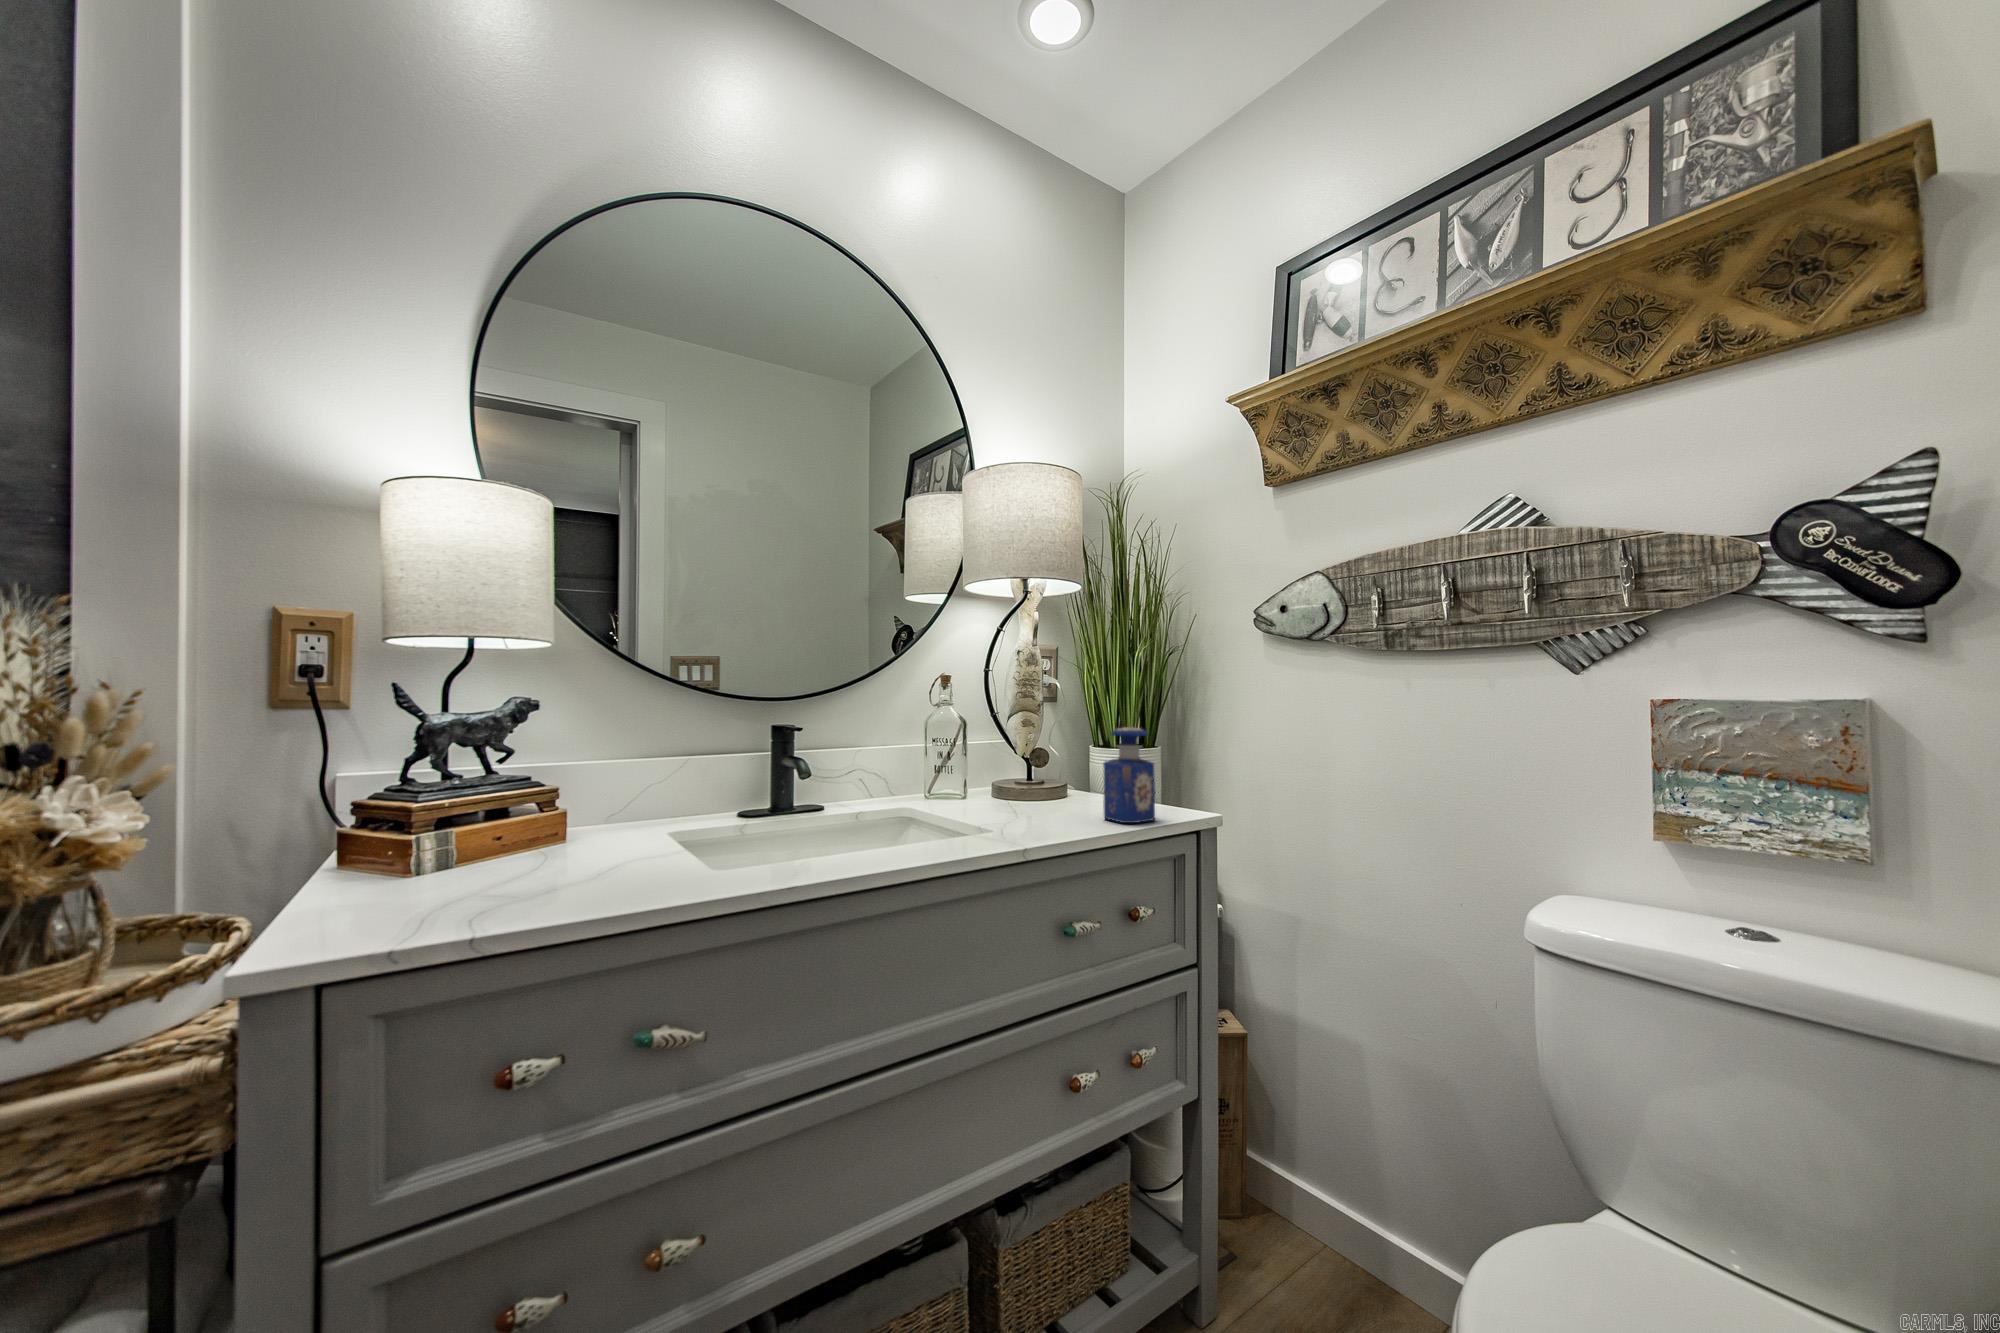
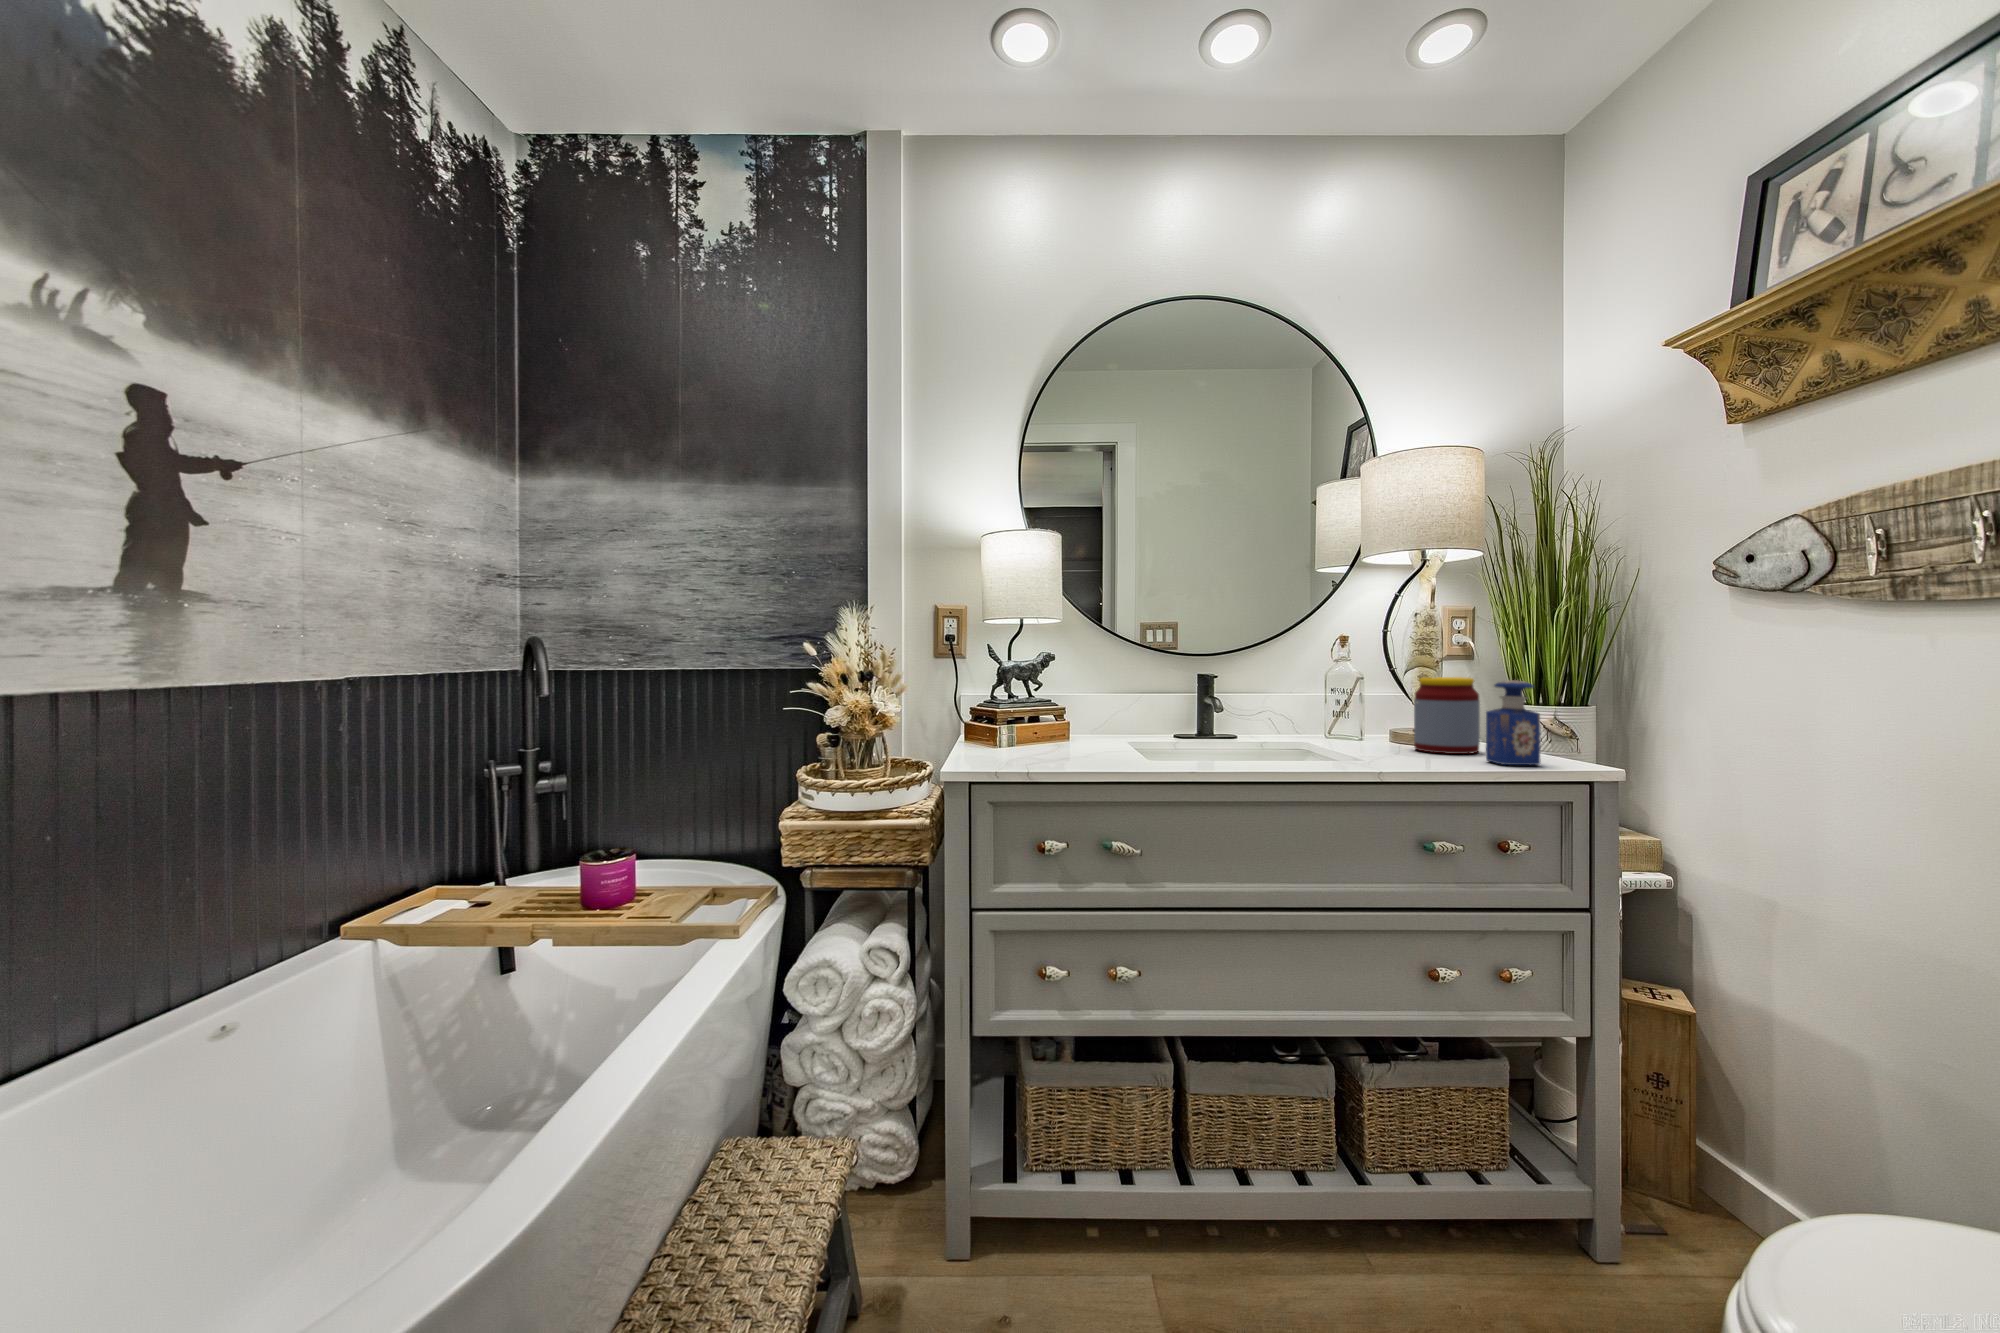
jar: none [1017,722,1081,810] -> present [1414,677,1480,754]

